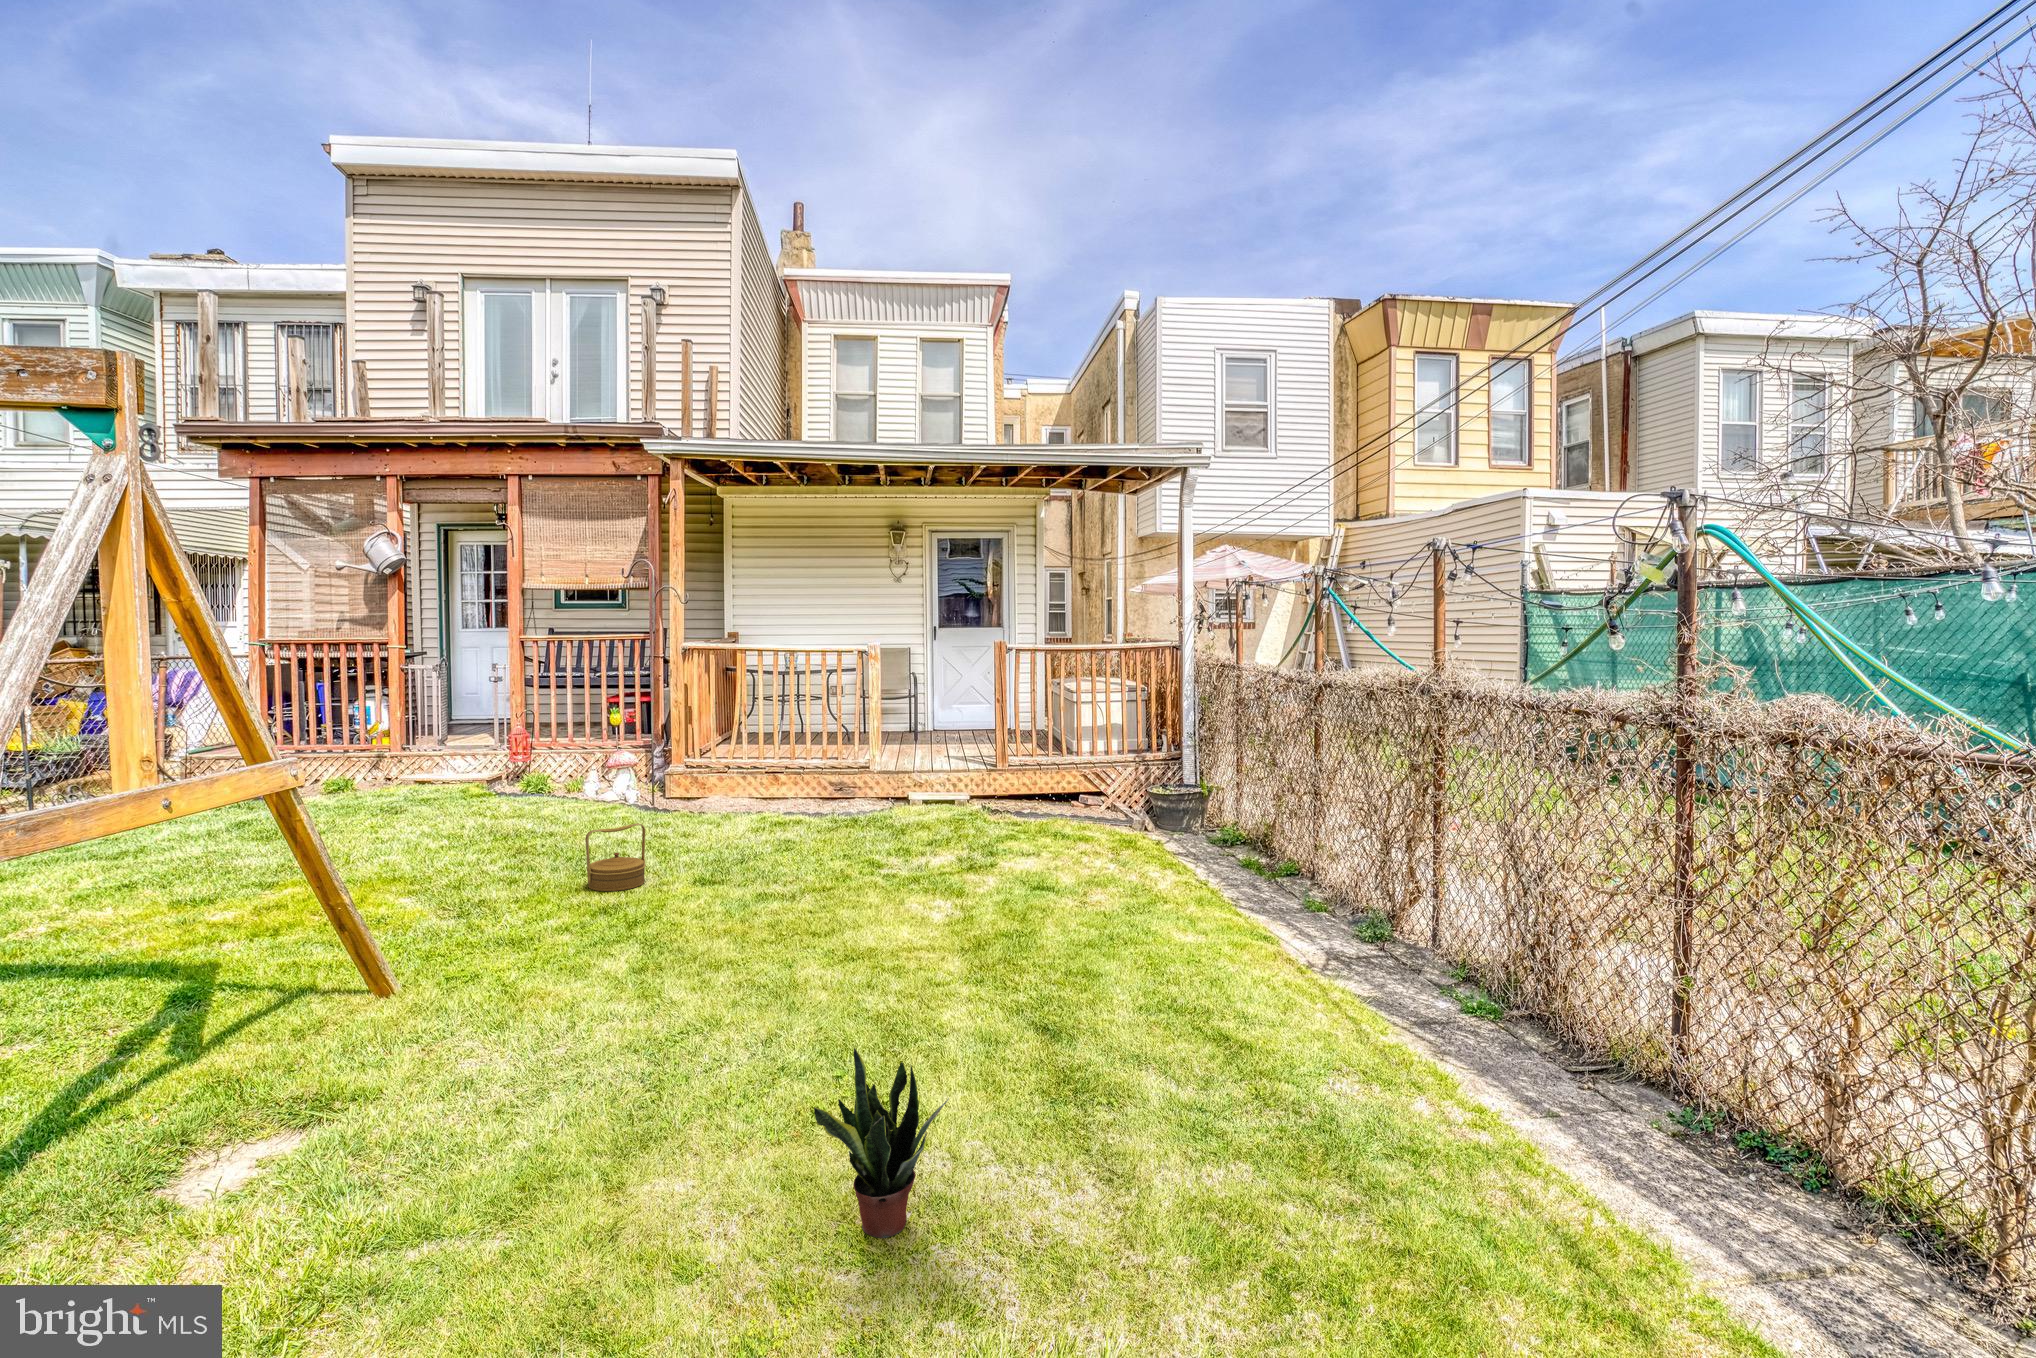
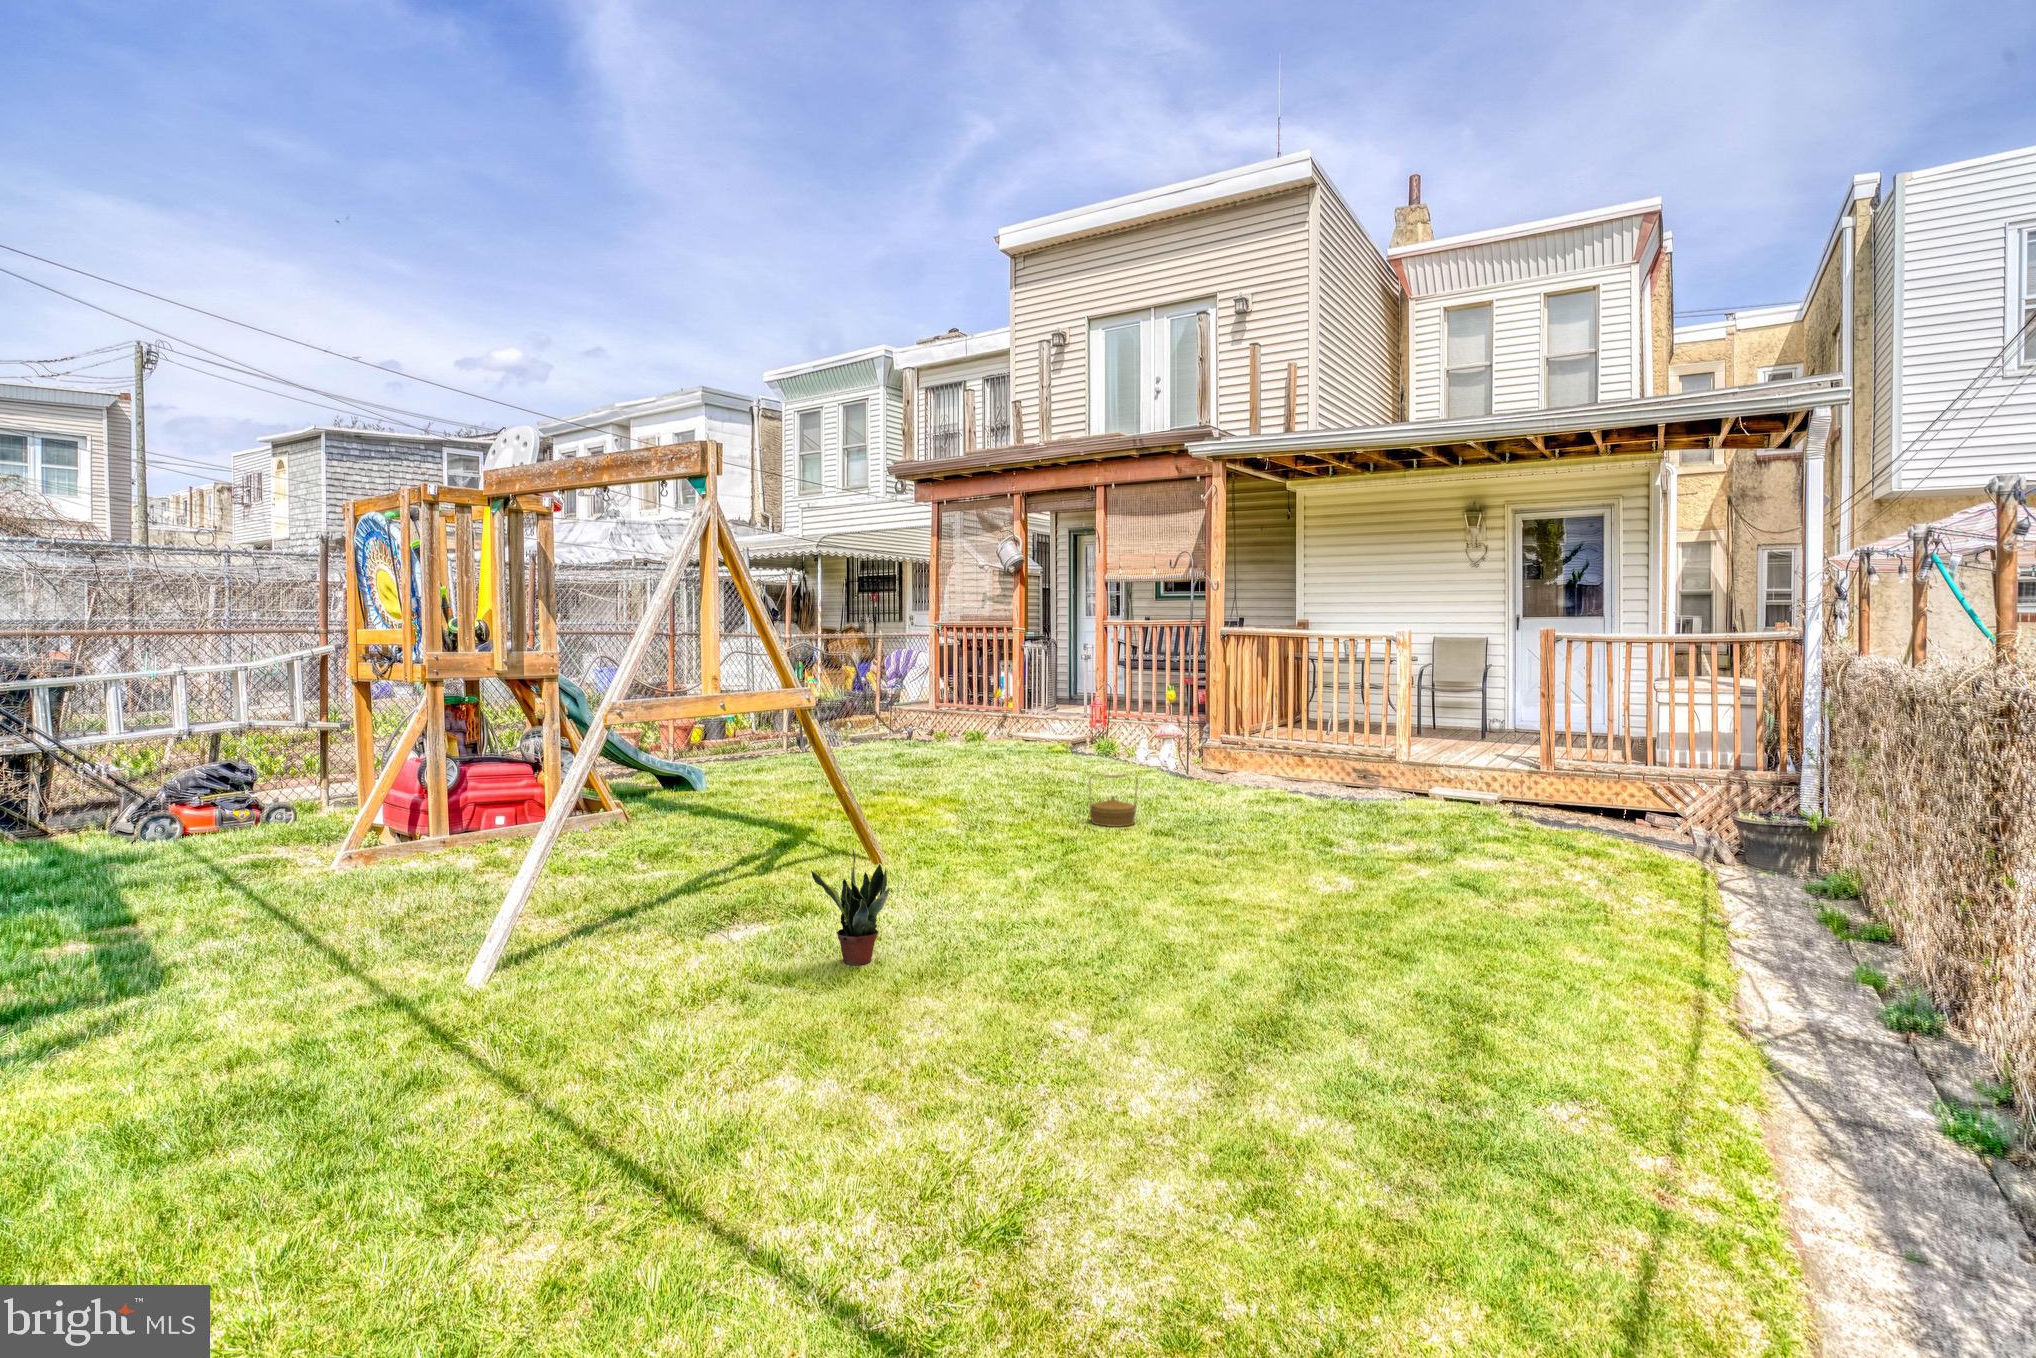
potted plant: present [814,1048,949,1238] -> present [811,849,891,965]

